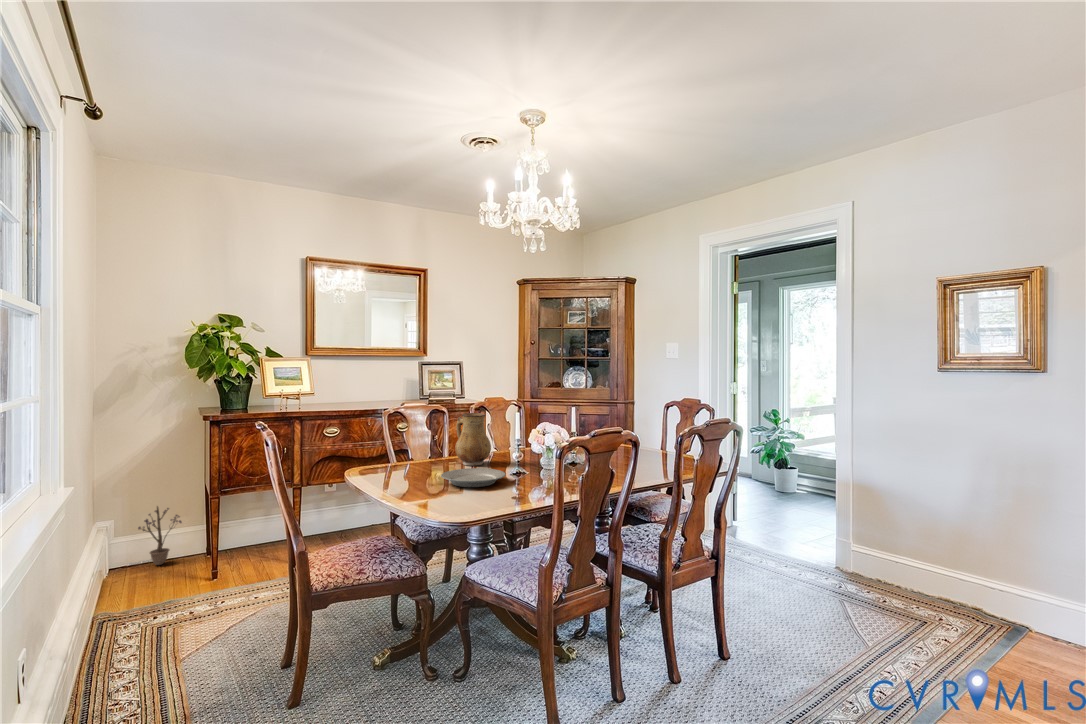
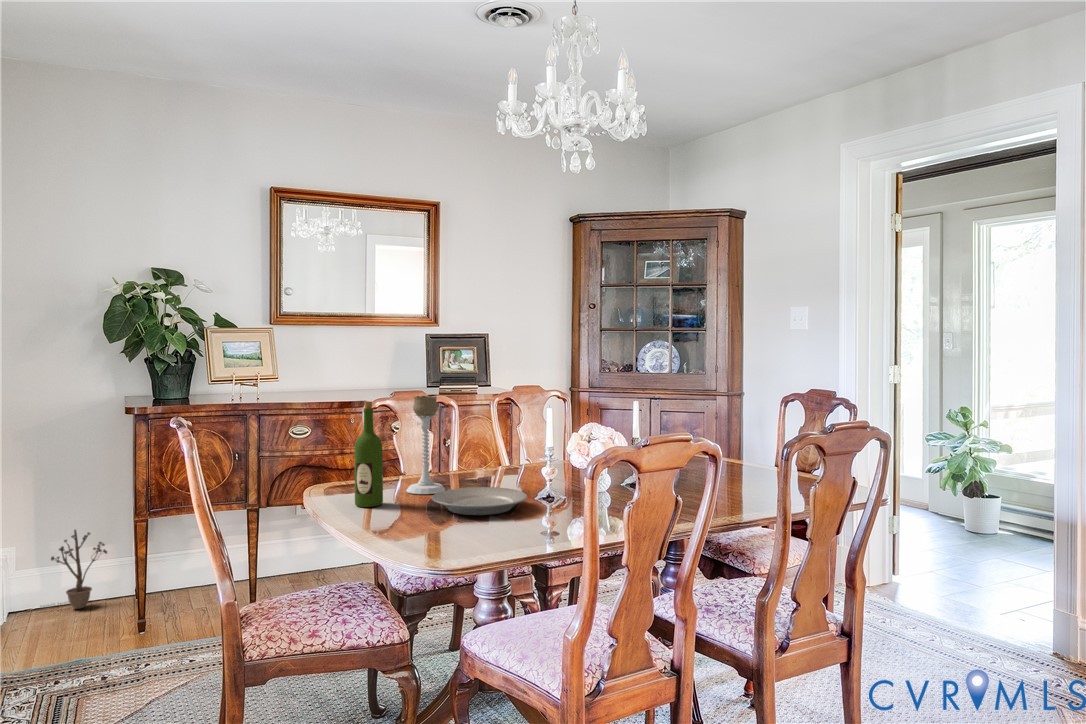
candle holder: none [419,406,446,474] -> present [406,396,445,494]
wine bottle: none [386,411,406,483] -> present [354,401,383,507]
ceramic pitcher: present [455,413,491,466] -> none [462,406,514,483]

